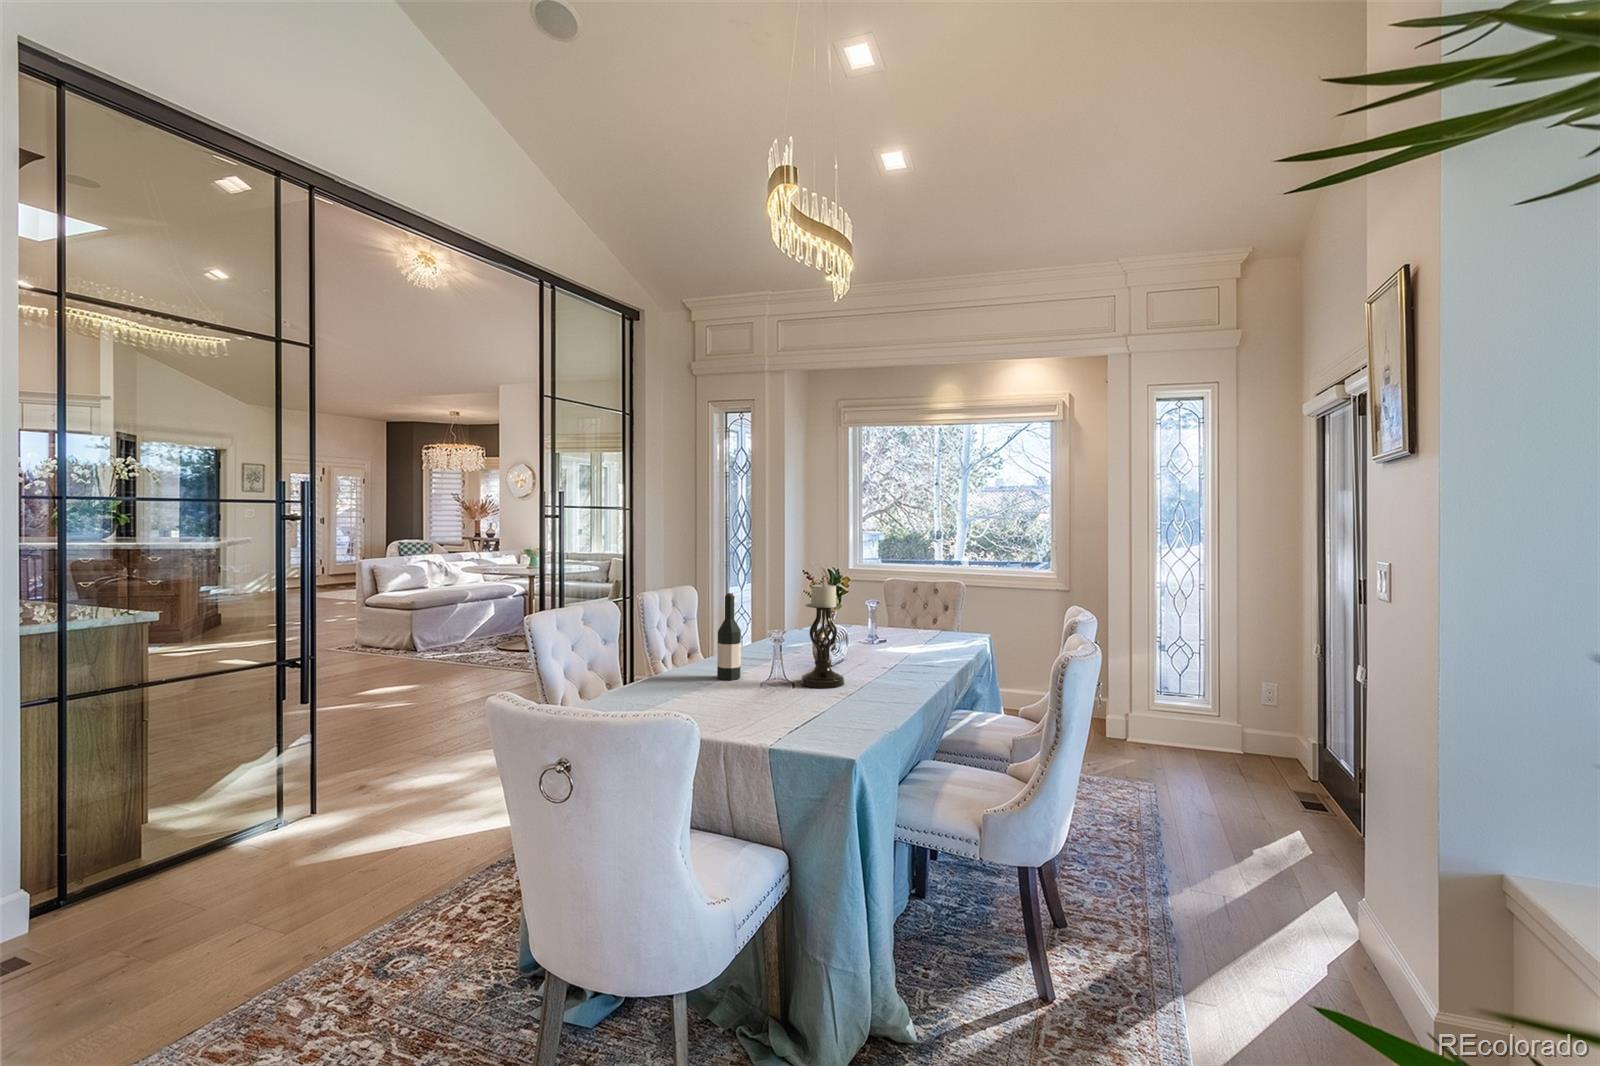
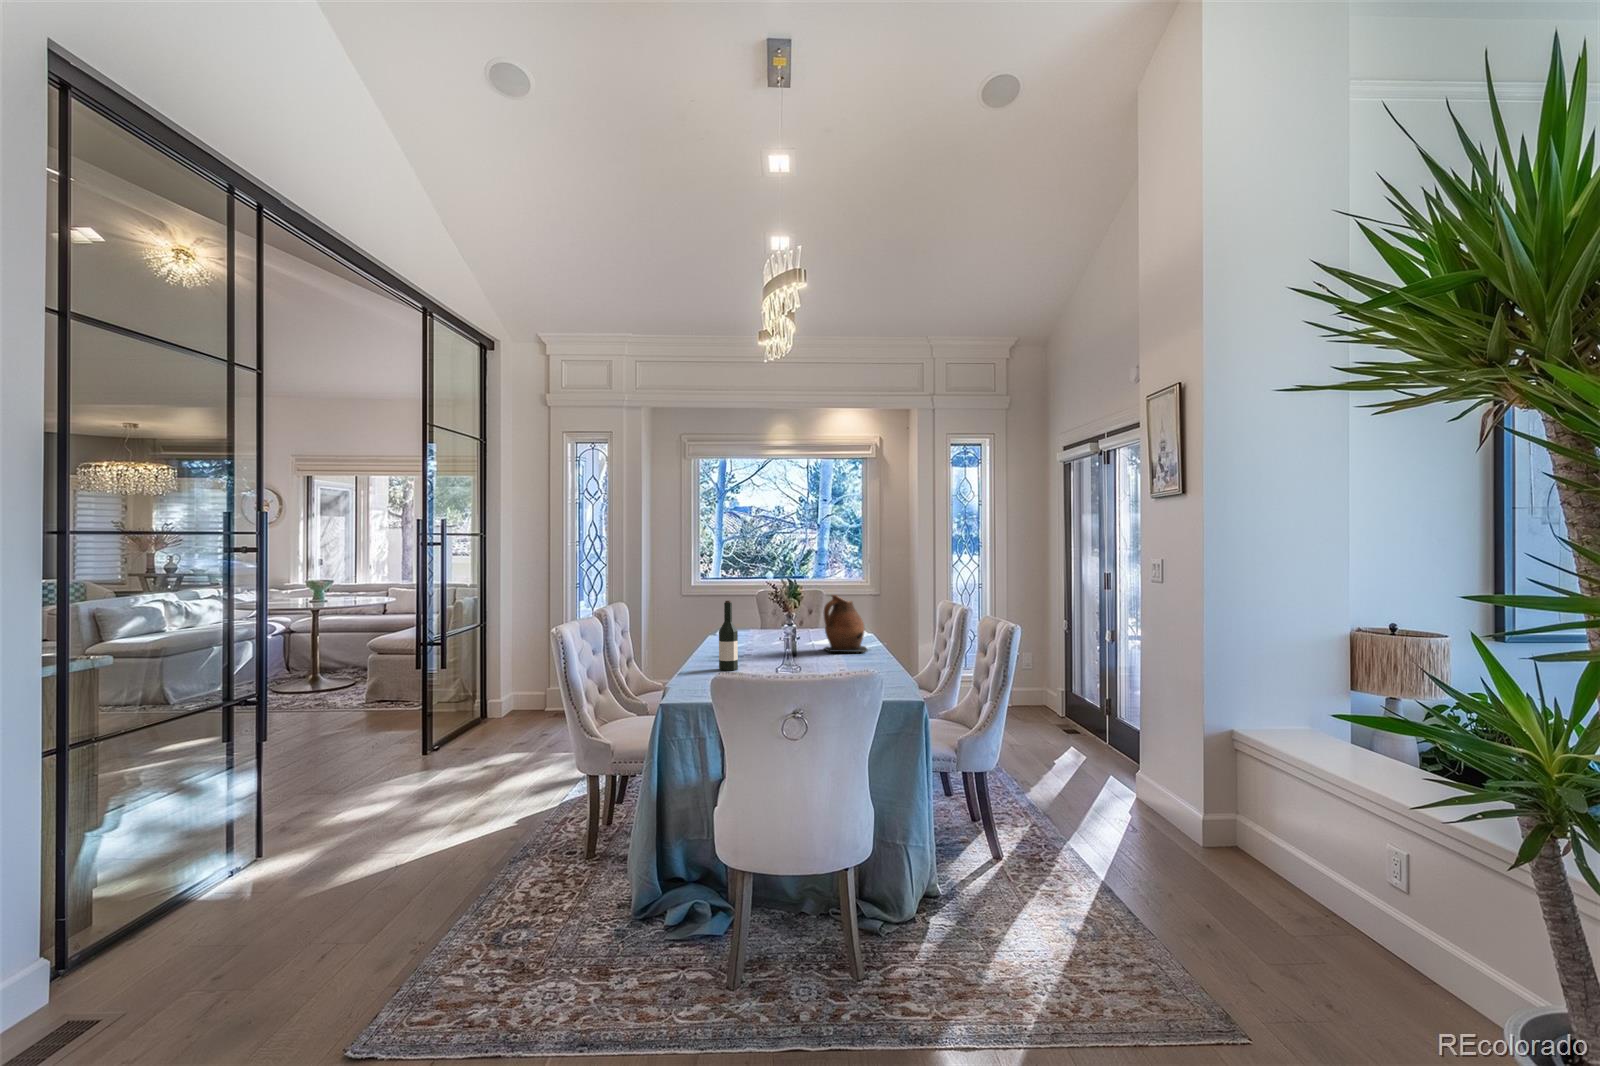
candle holder: present [801,581,844,688] -> none [789,587,823,669]
ceramic pitcher: none [881,592,946,671] -> present [824,595,867,652]

